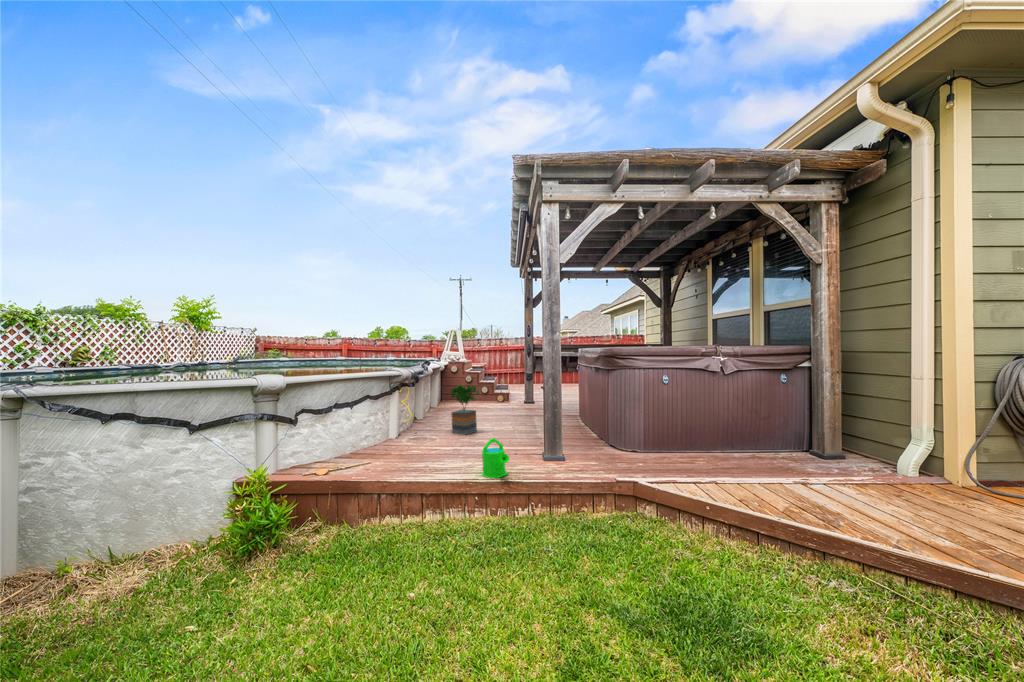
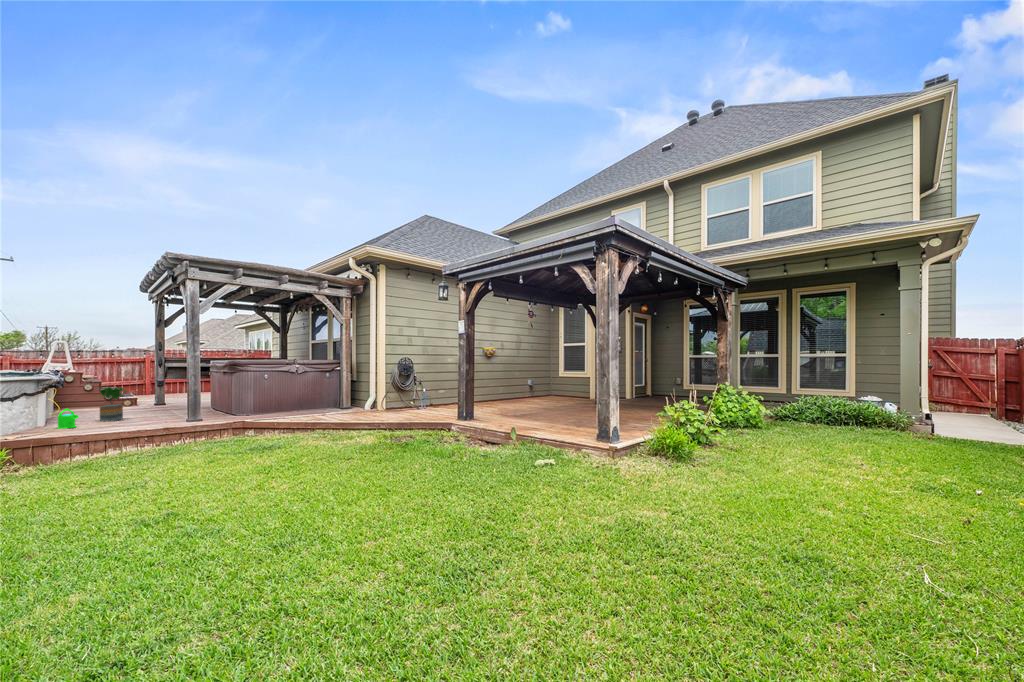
watering can: present [482,438,509,478] -> present [58,409,79,429]

